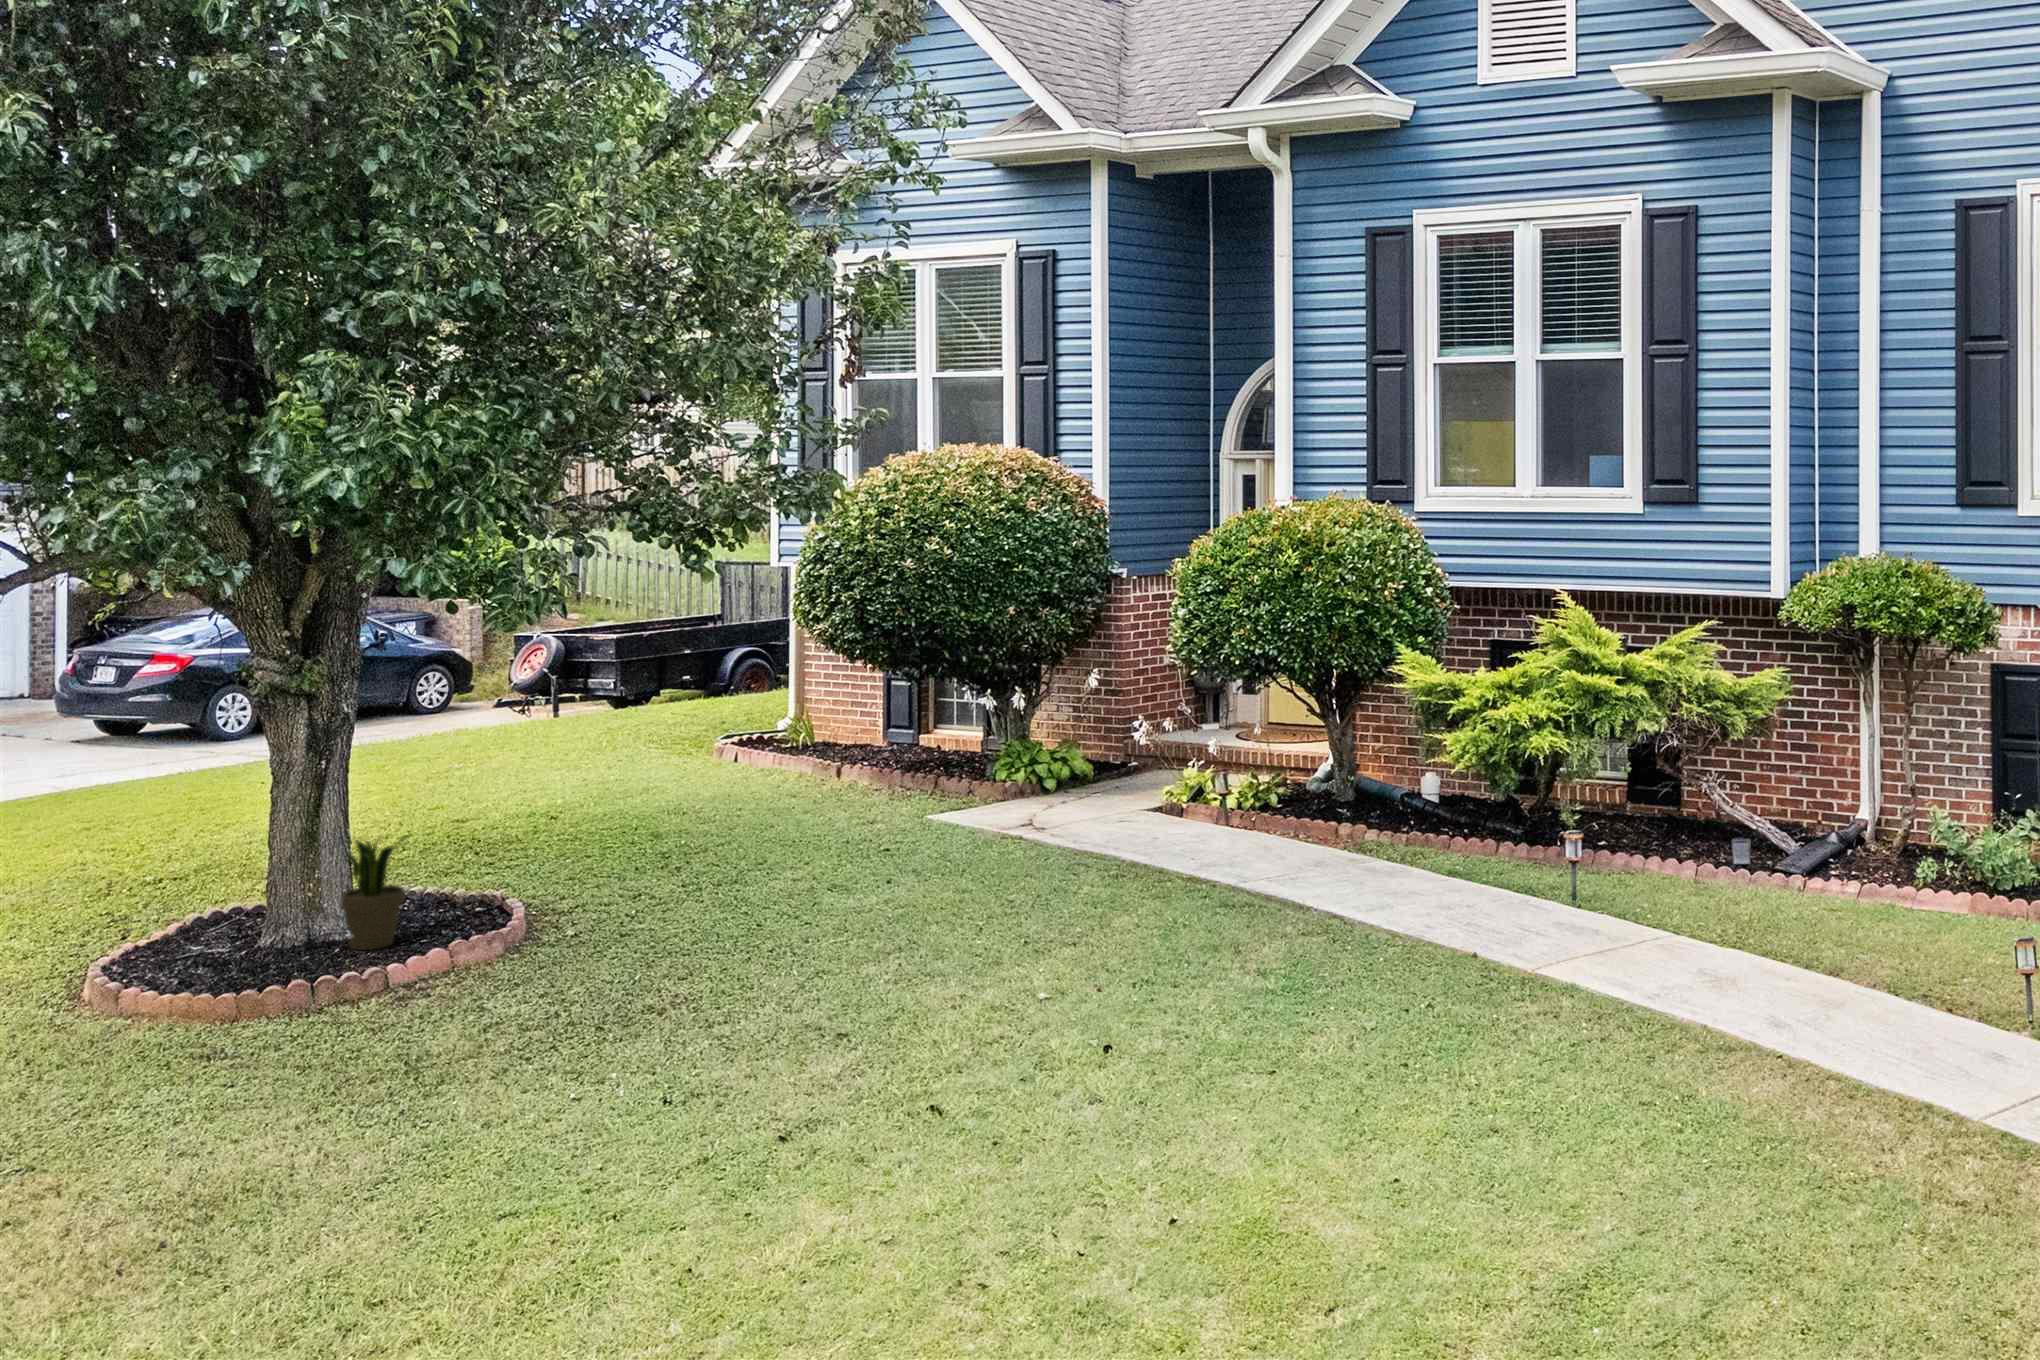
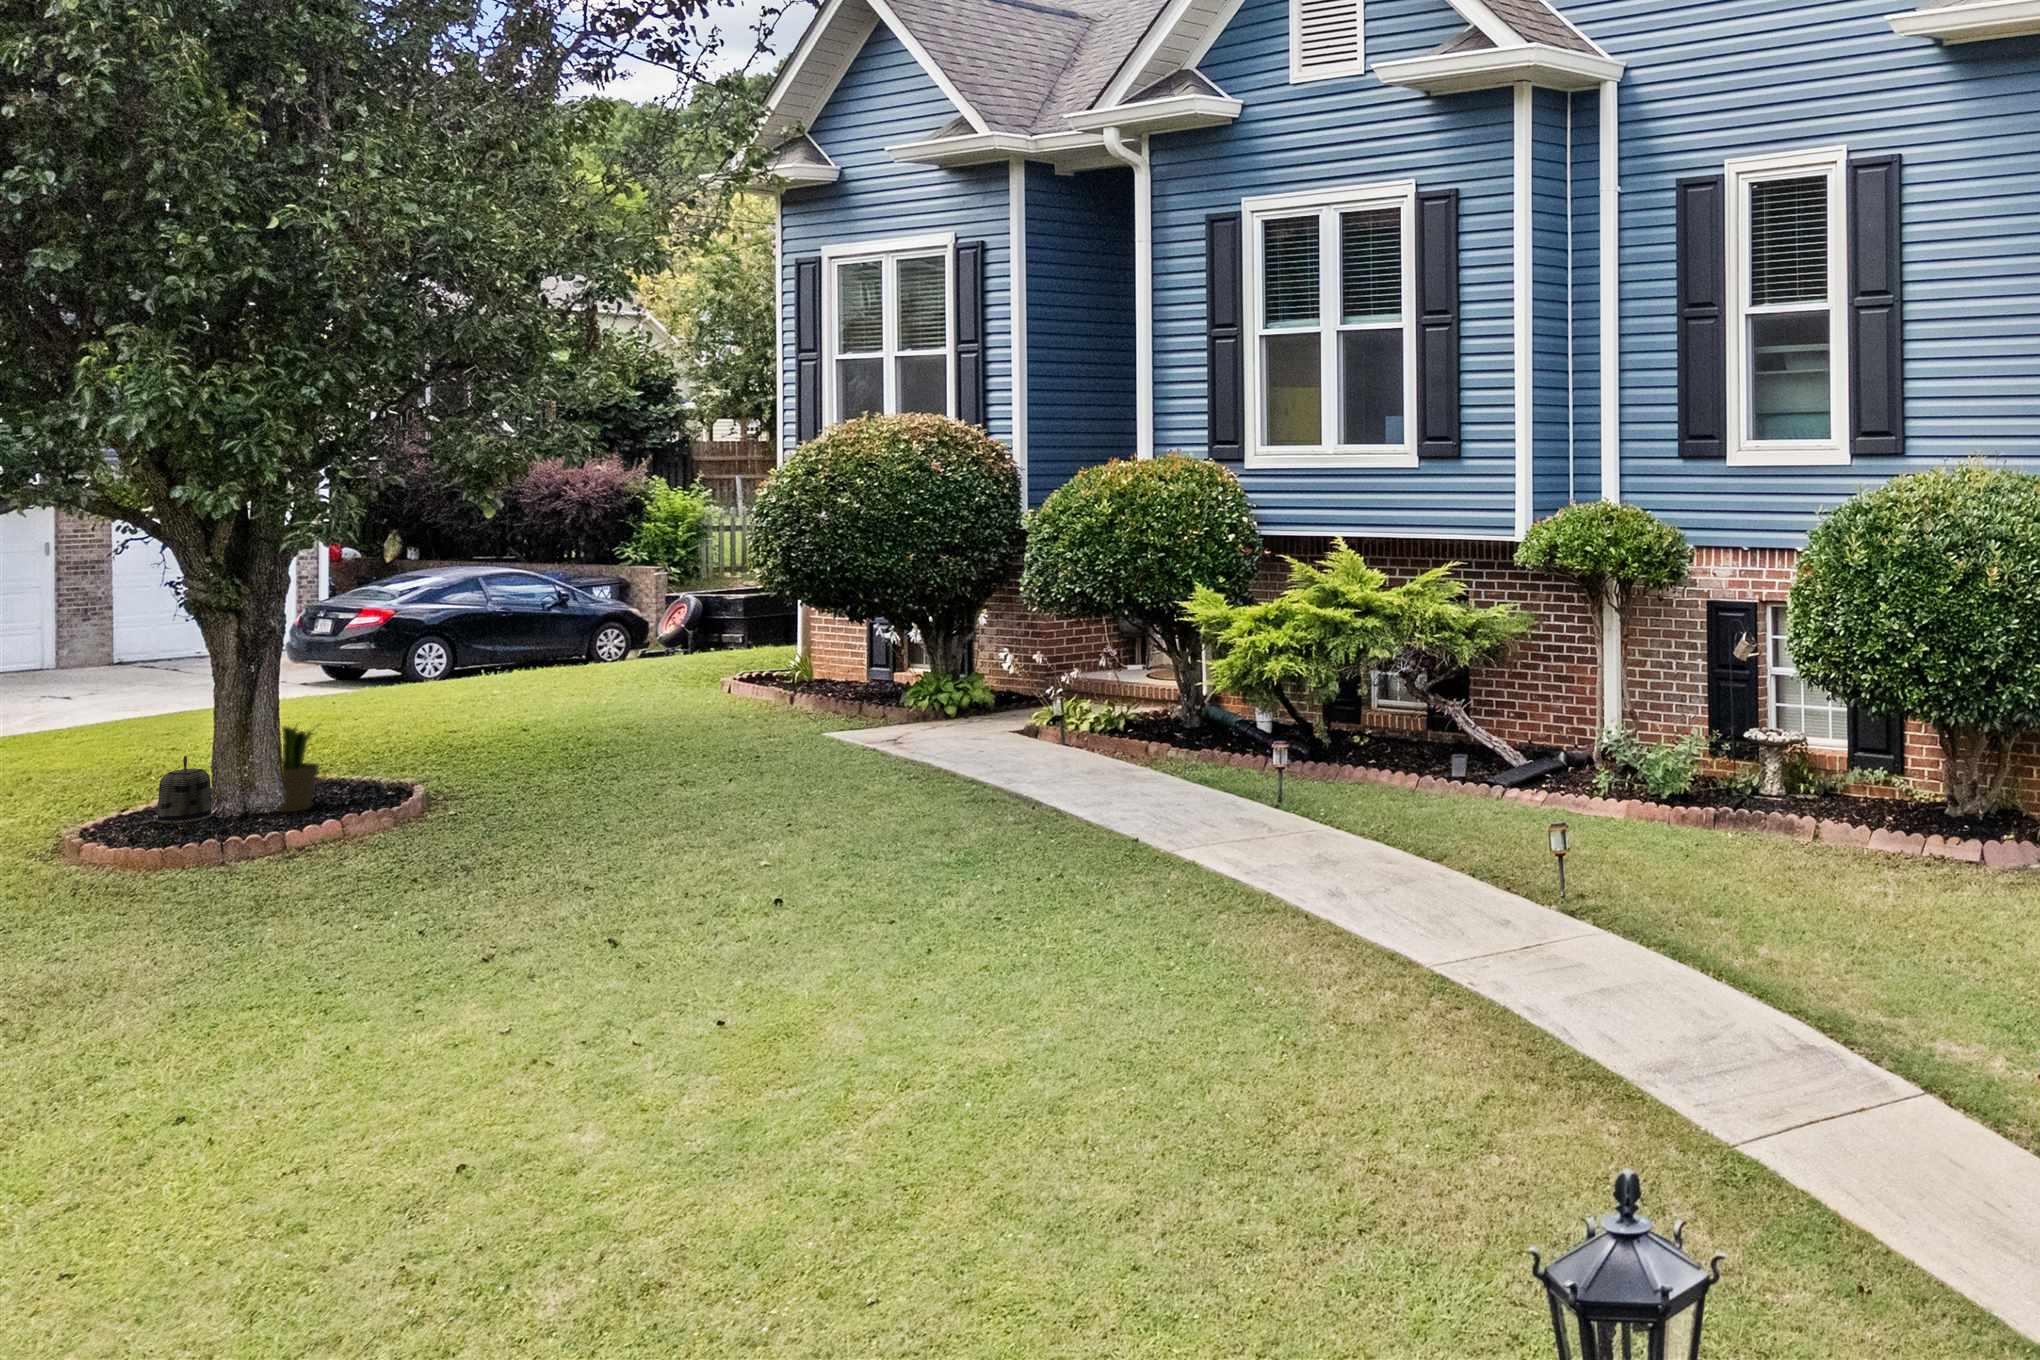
basket: none [201,883,271,972] -> present [157,756,212,824]

